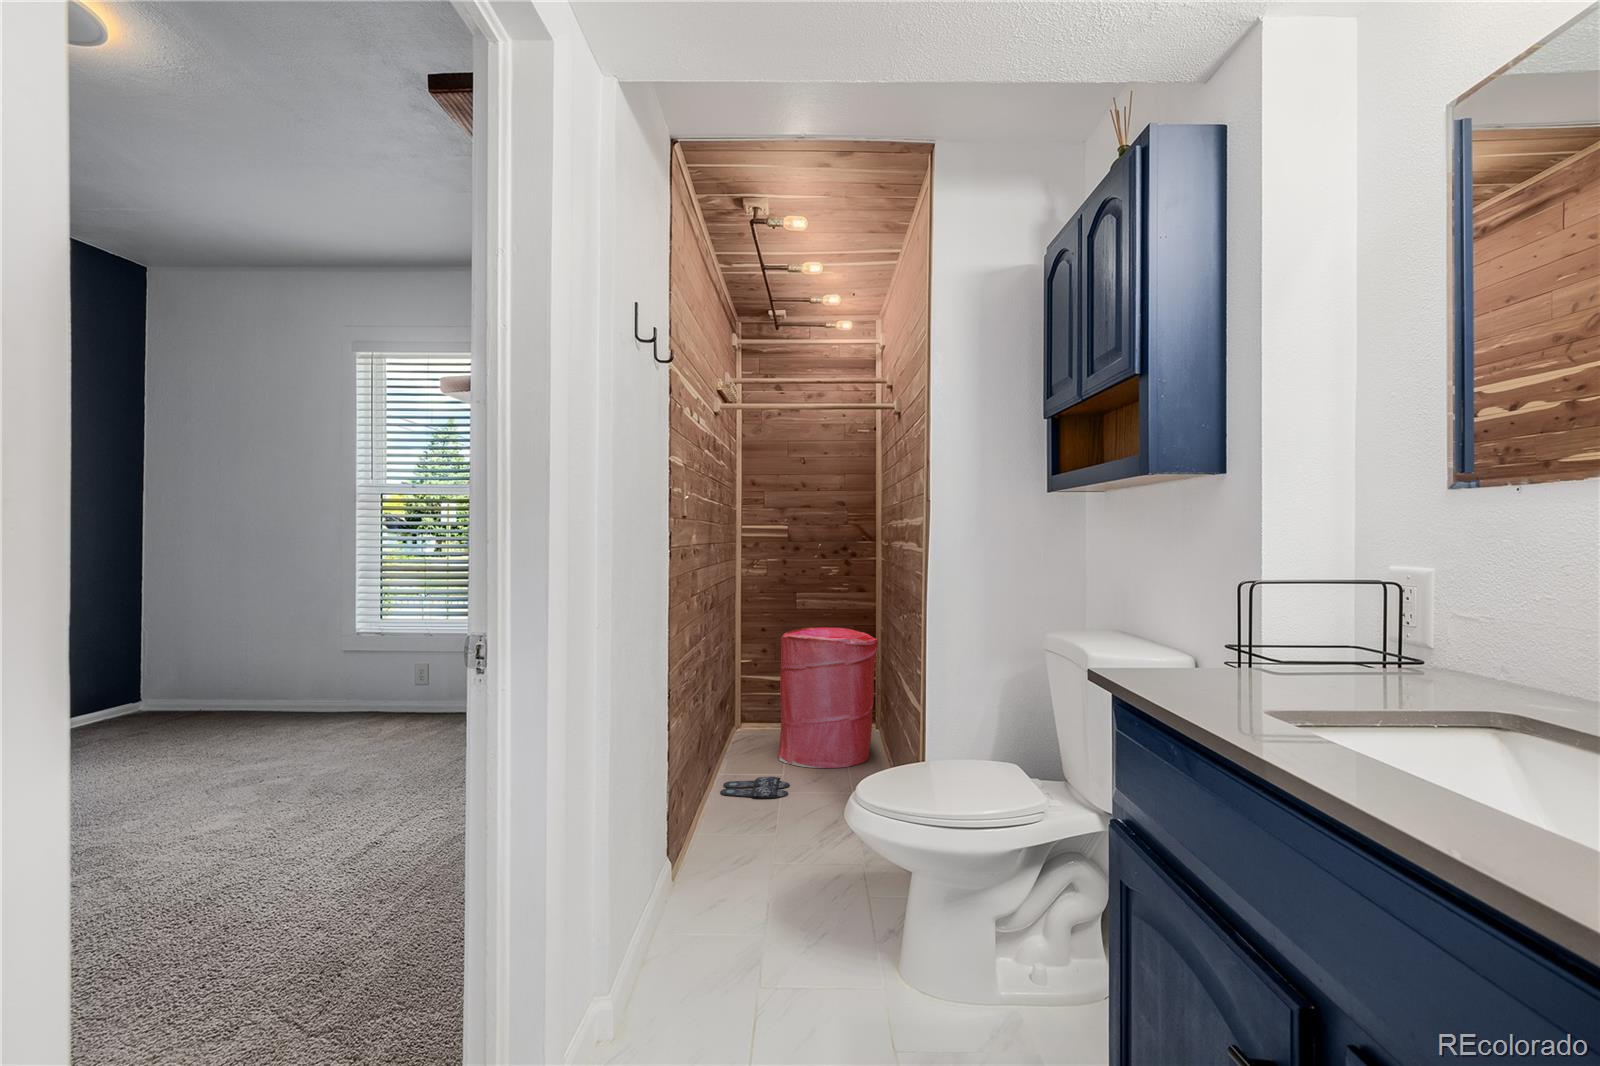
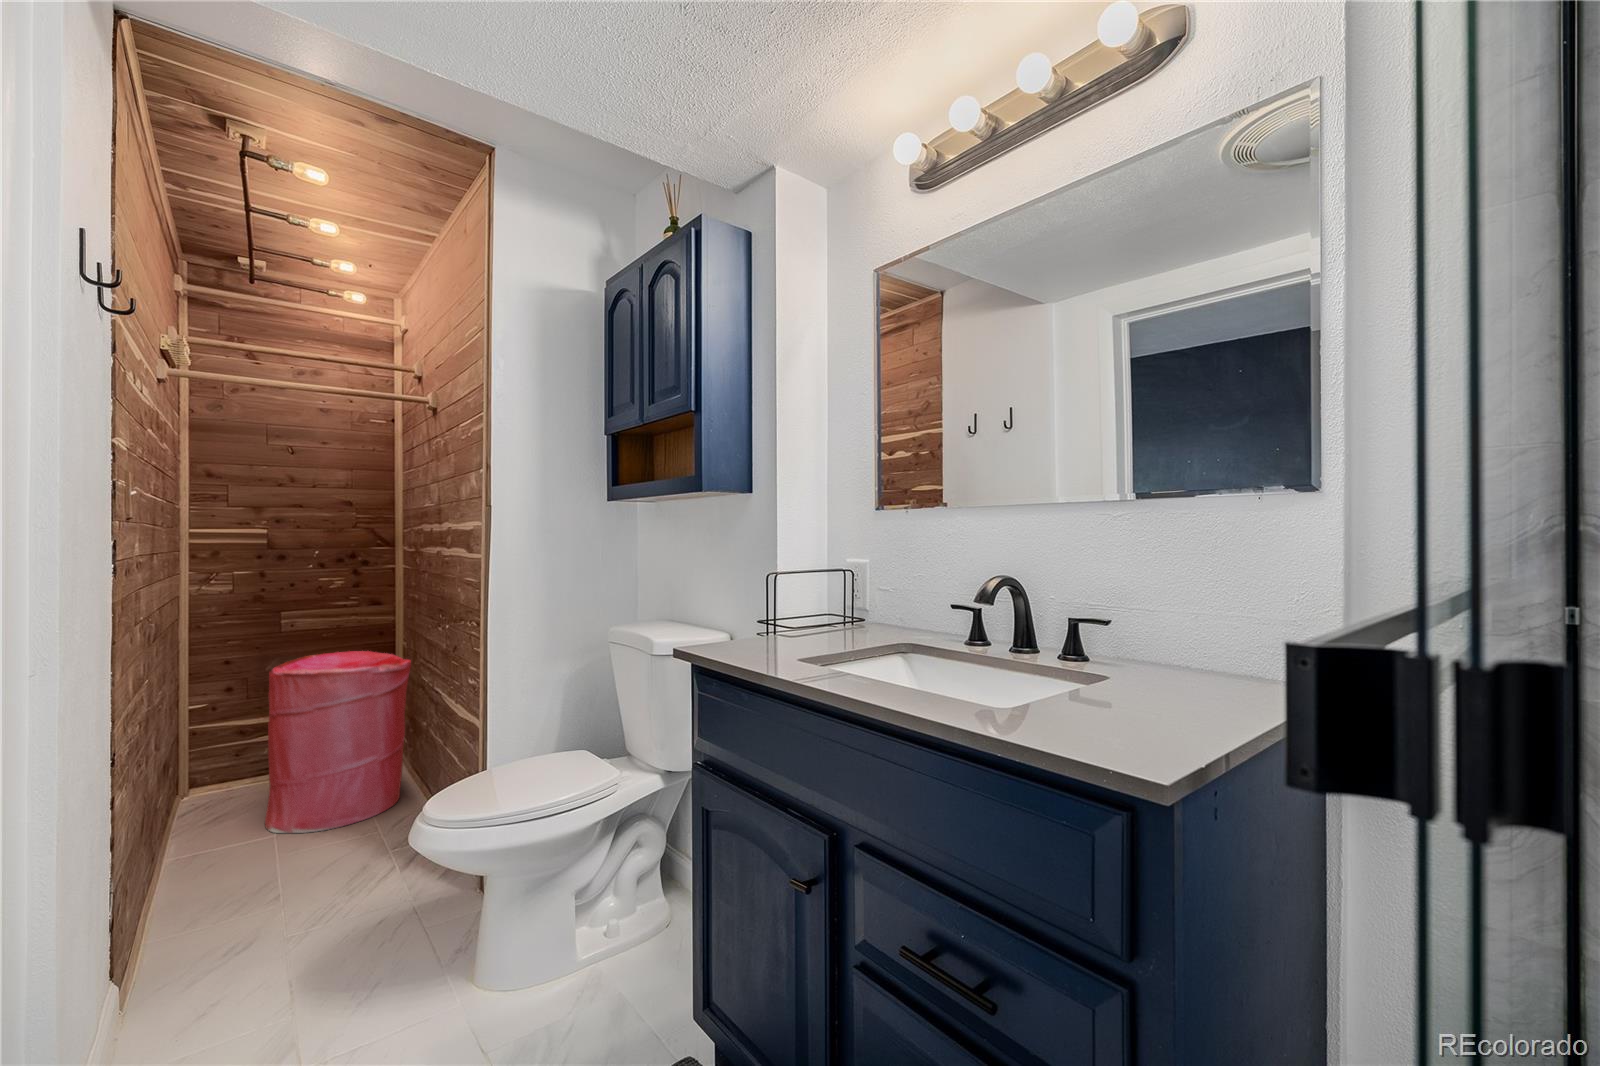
slippers: present [720,776,790,798] -> none [178,862,300,918]

